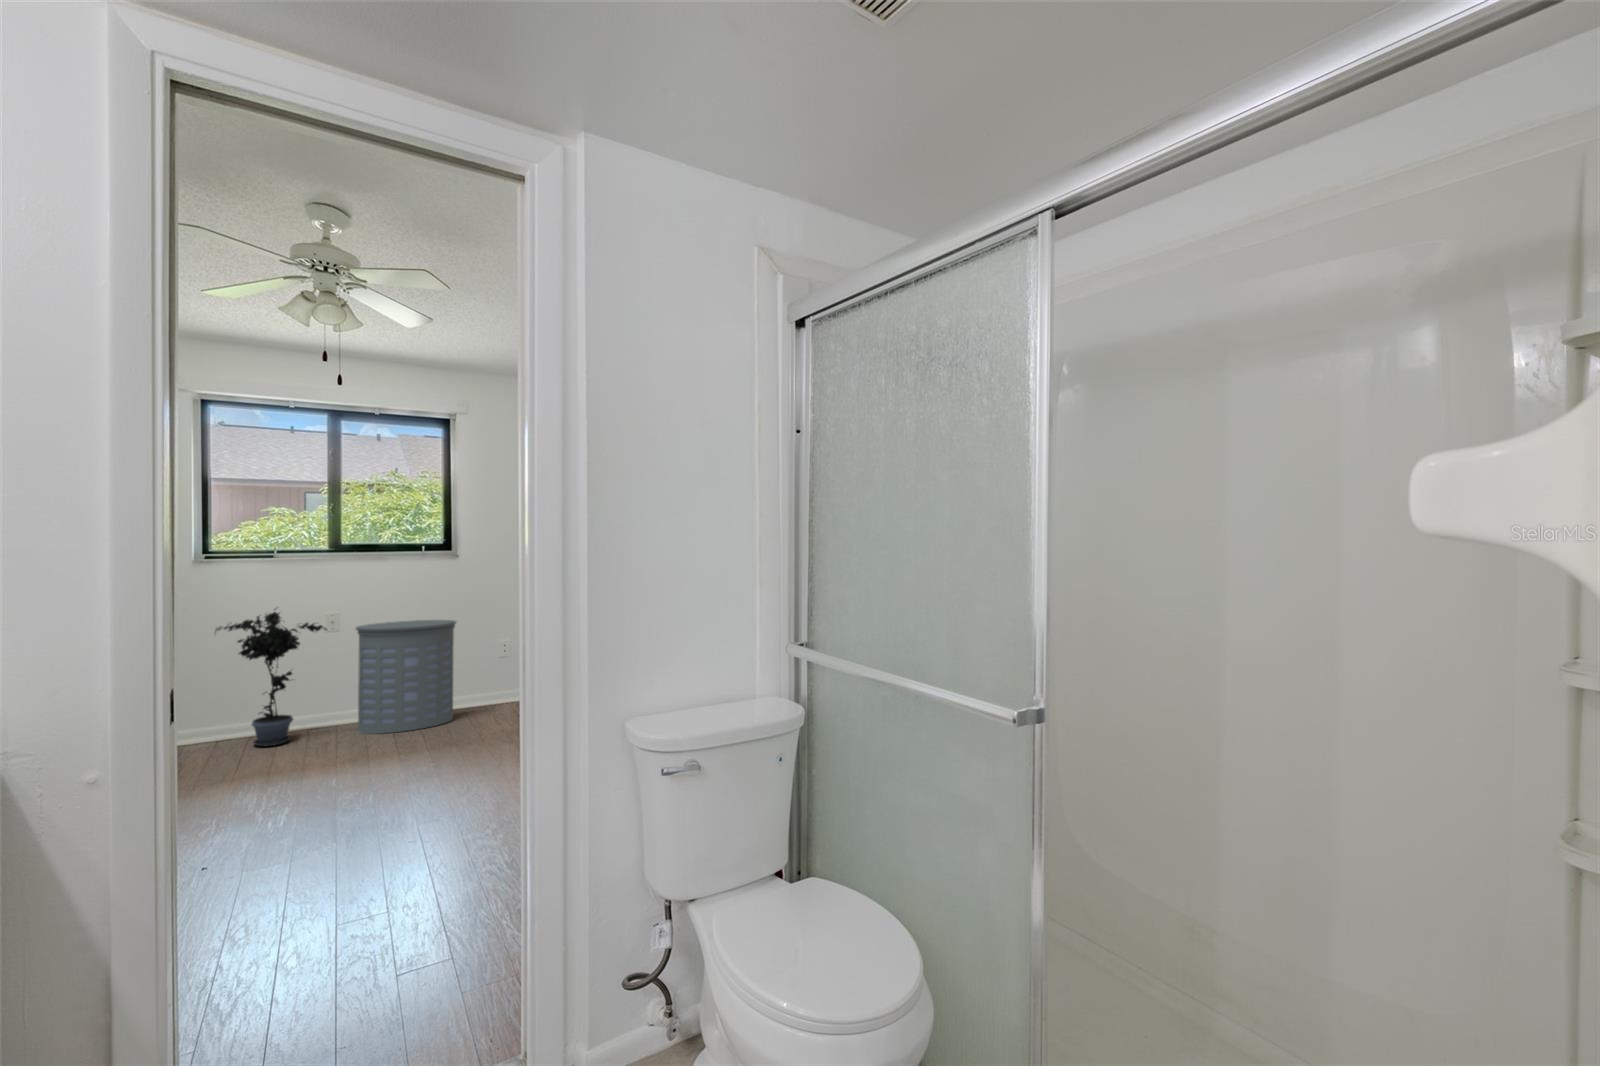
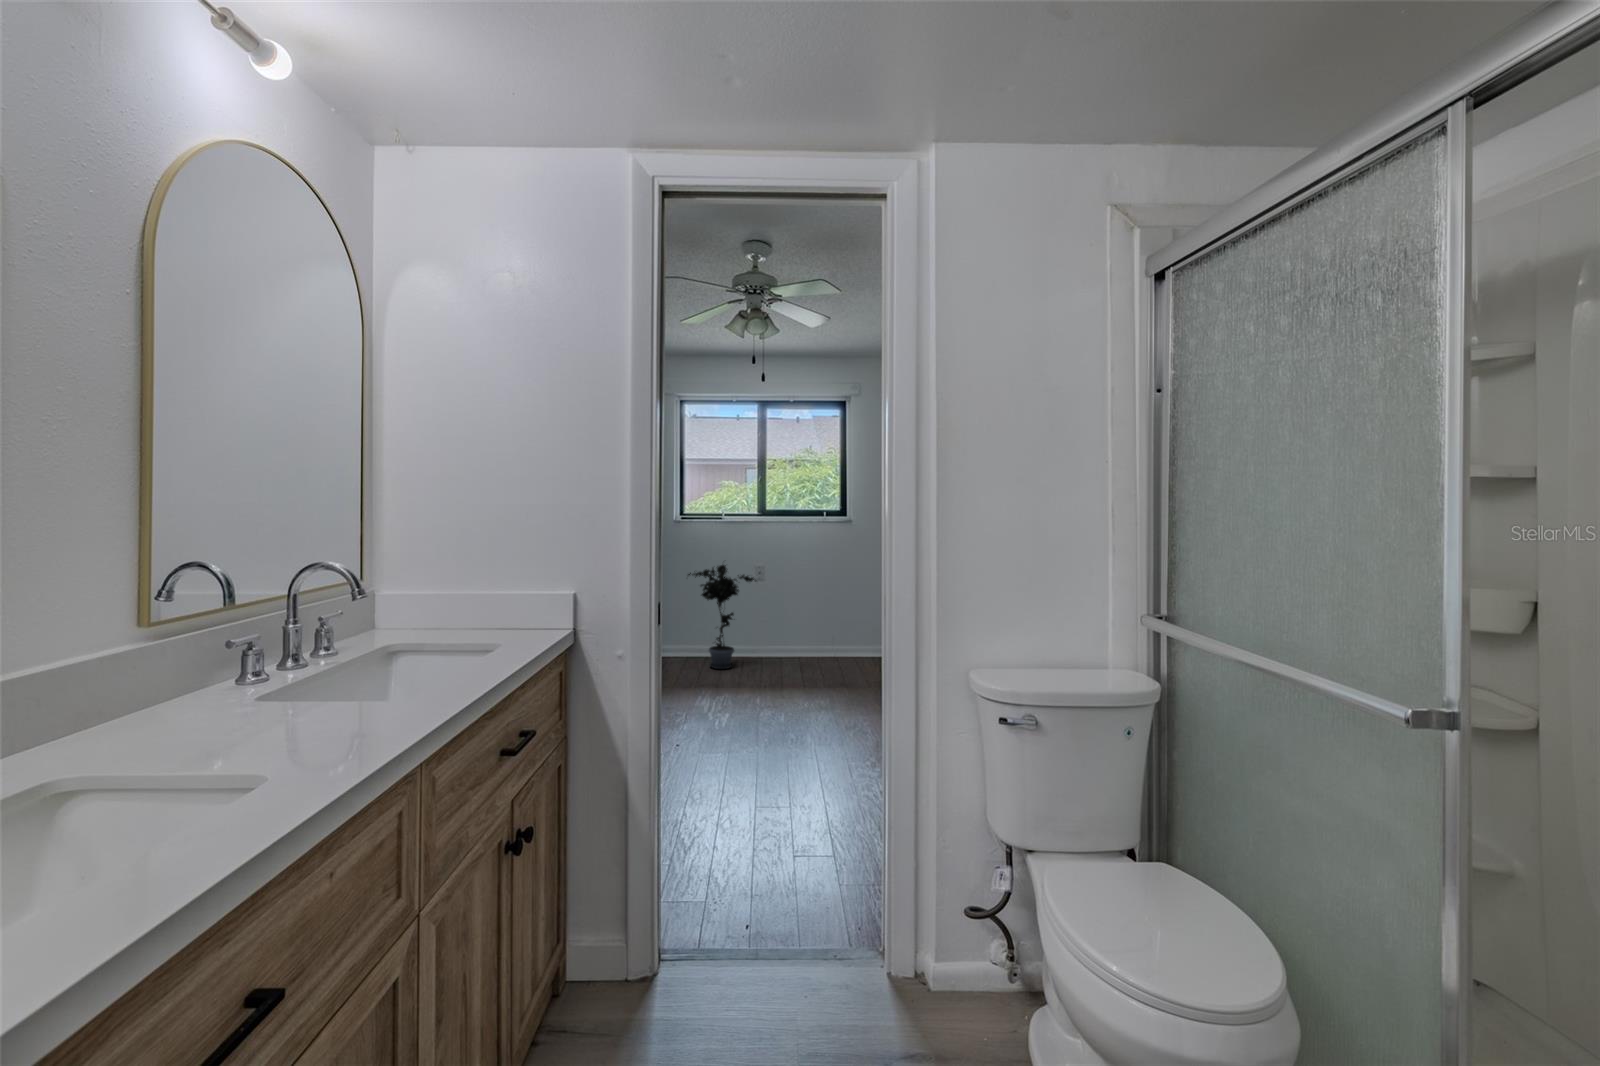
laundry hamper: present [356,620,456,734] -> none [777,579,852,673]

